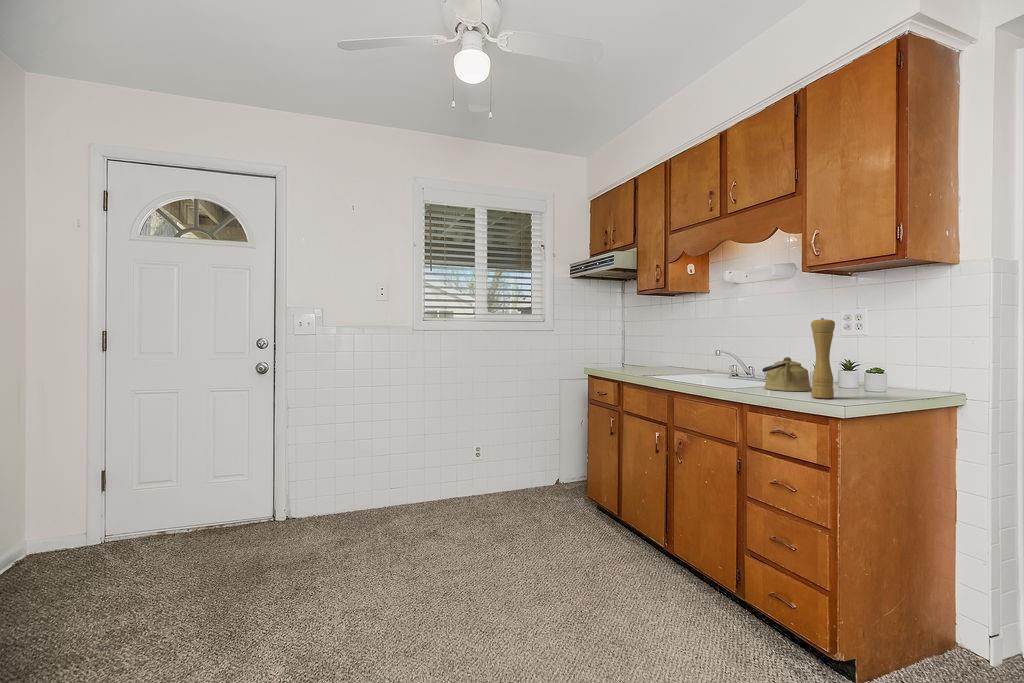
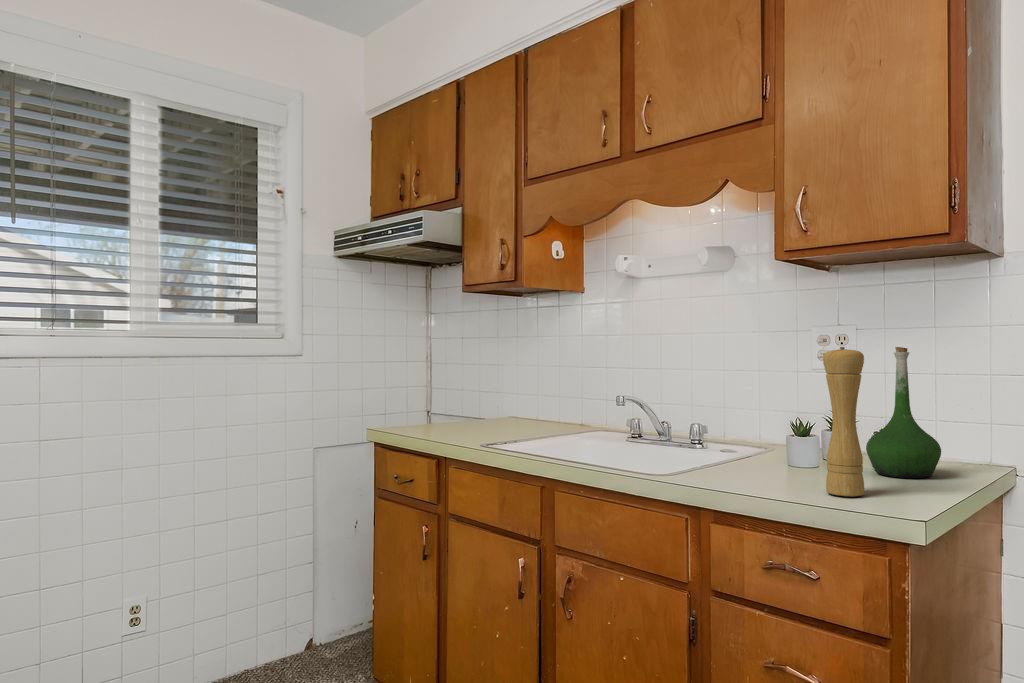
vase: none [857,319,906,395] -> present [866,347,941,478]
kettle: present [762,357,811,391] -> none [714,413,798,477]

